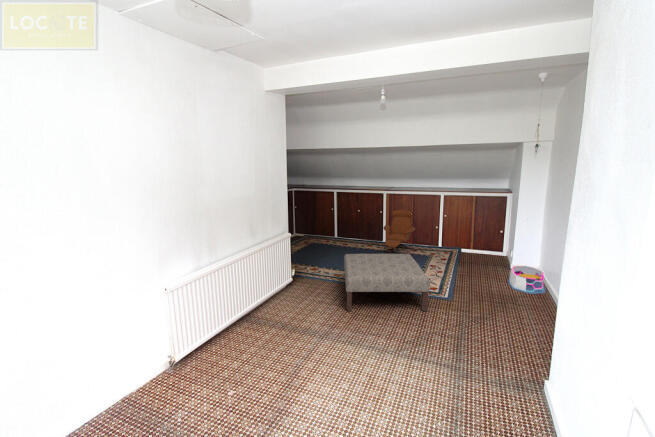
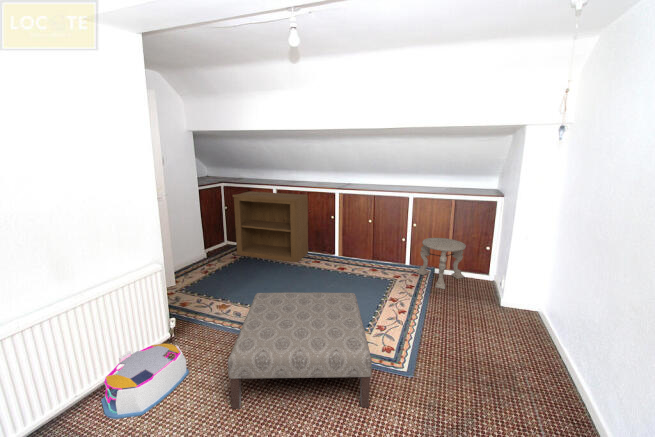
bookshelf: none [305,194,361,246] -> present [233,191,308,262]
lounge chair: present [383,210,415,254] -> none [330,215,376,285]
side table: none [447,225,485,261] -> present [416,238,466,289]
storage bin: present [508,266,545,294] -> present [101,344,189,419]

